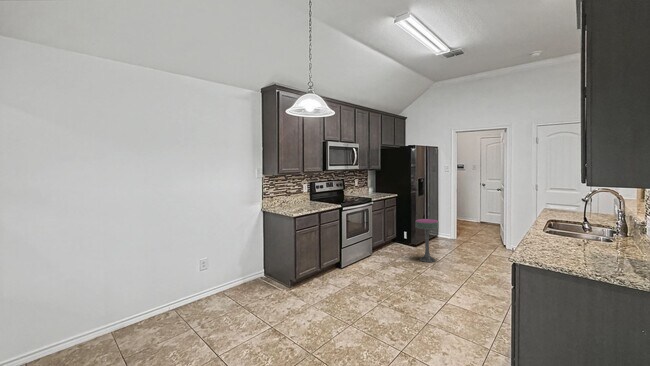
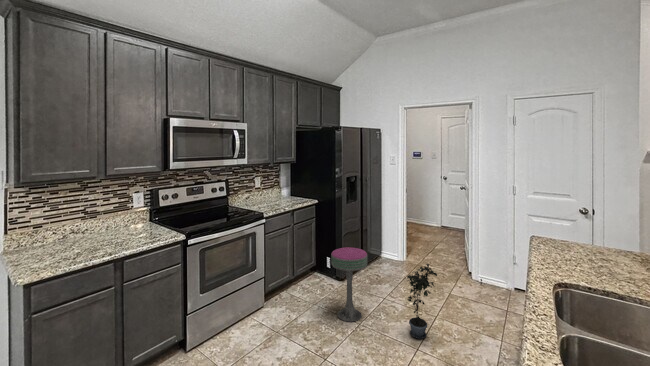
potted plant: none [462,223,483,268] -> present [407,264,437,339]

